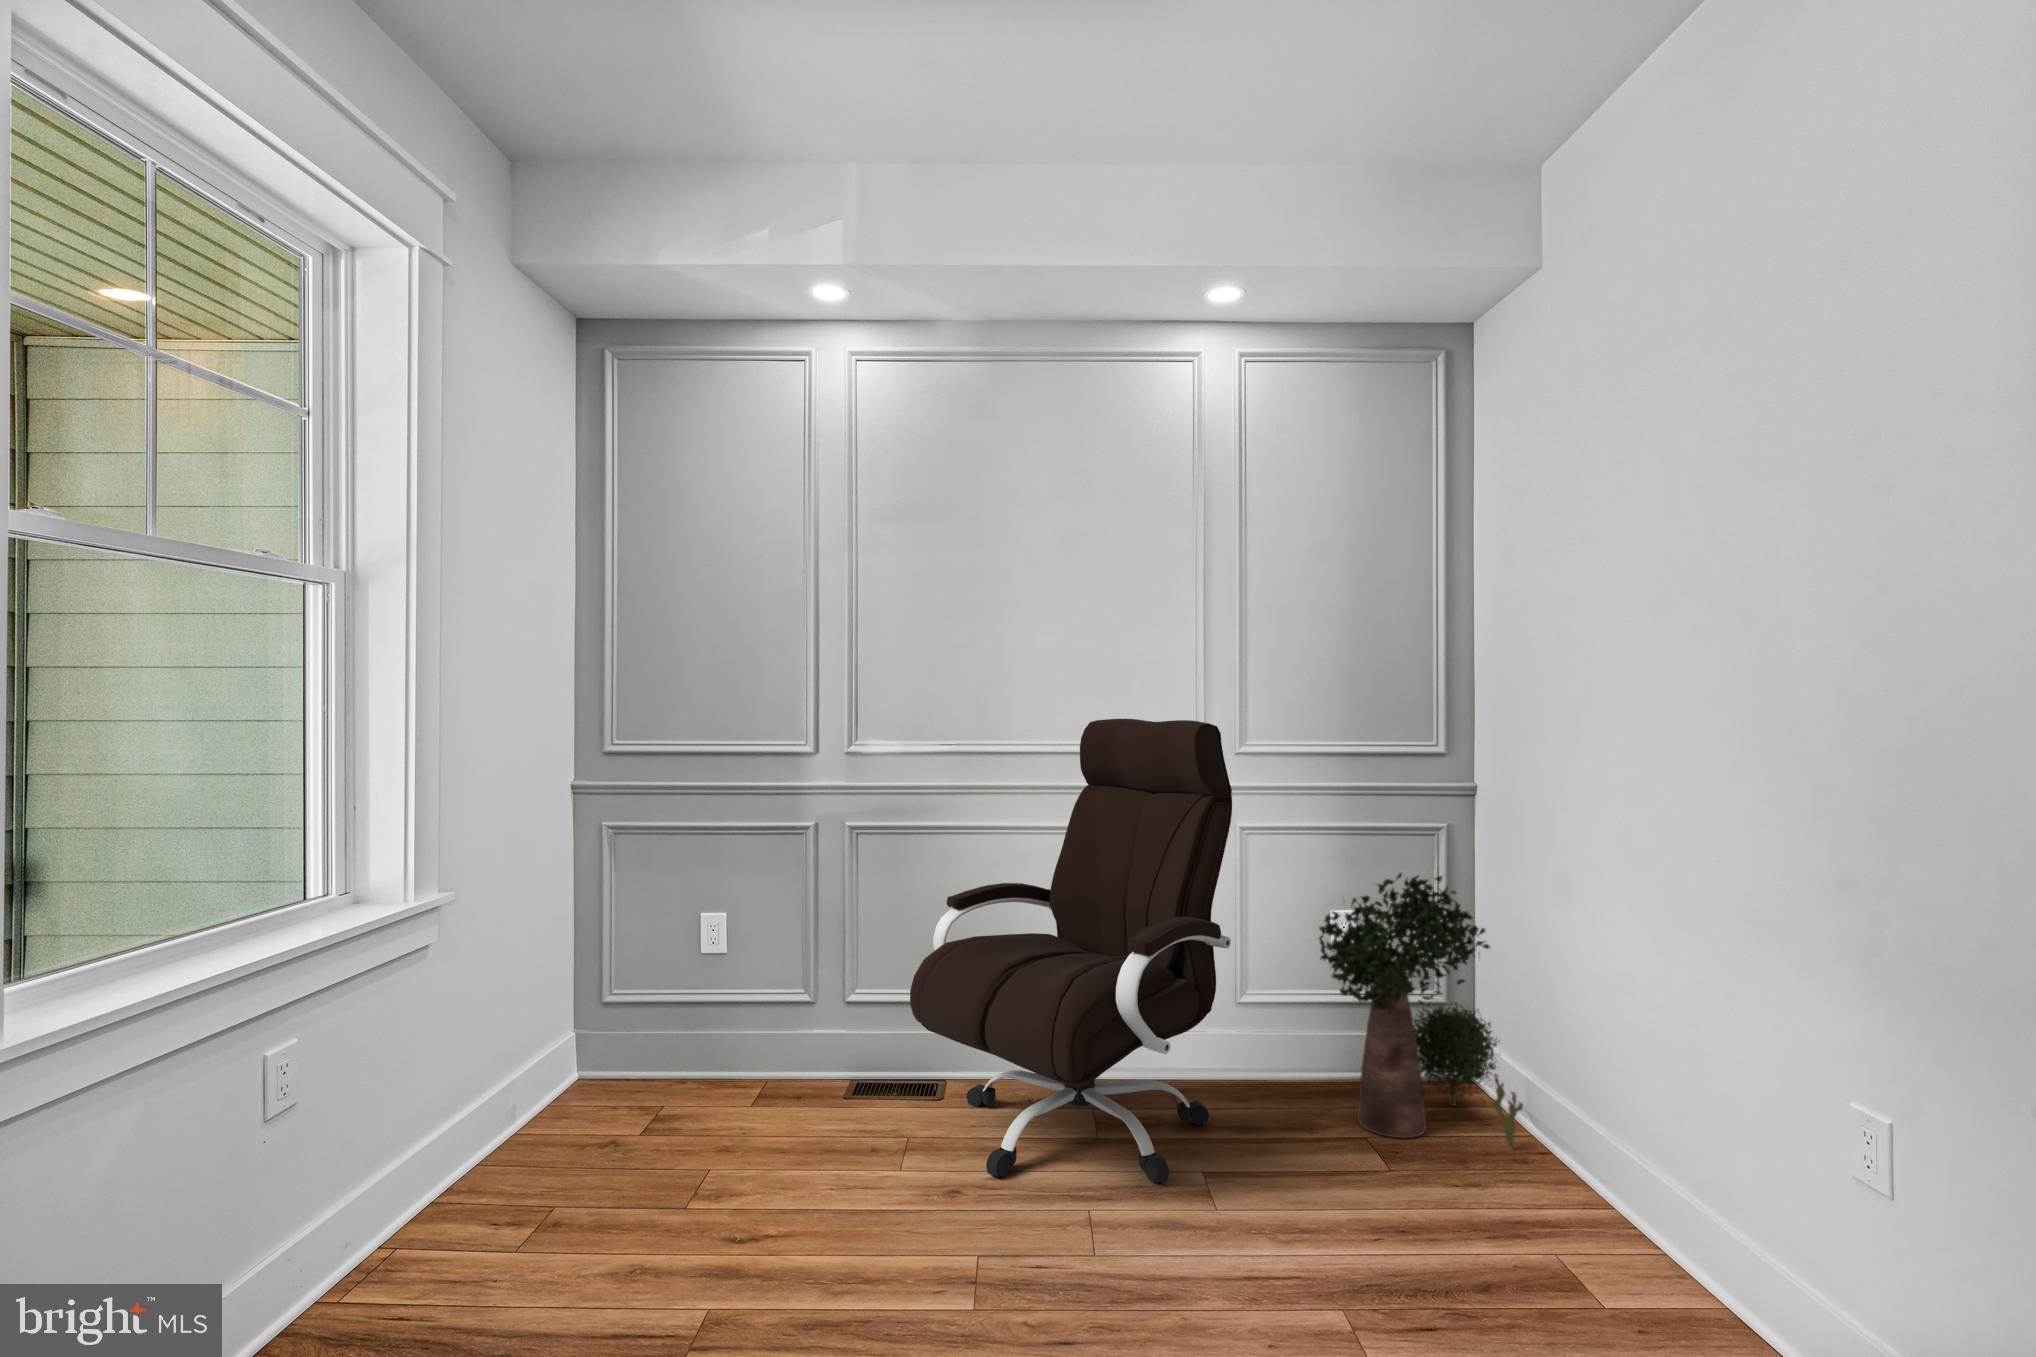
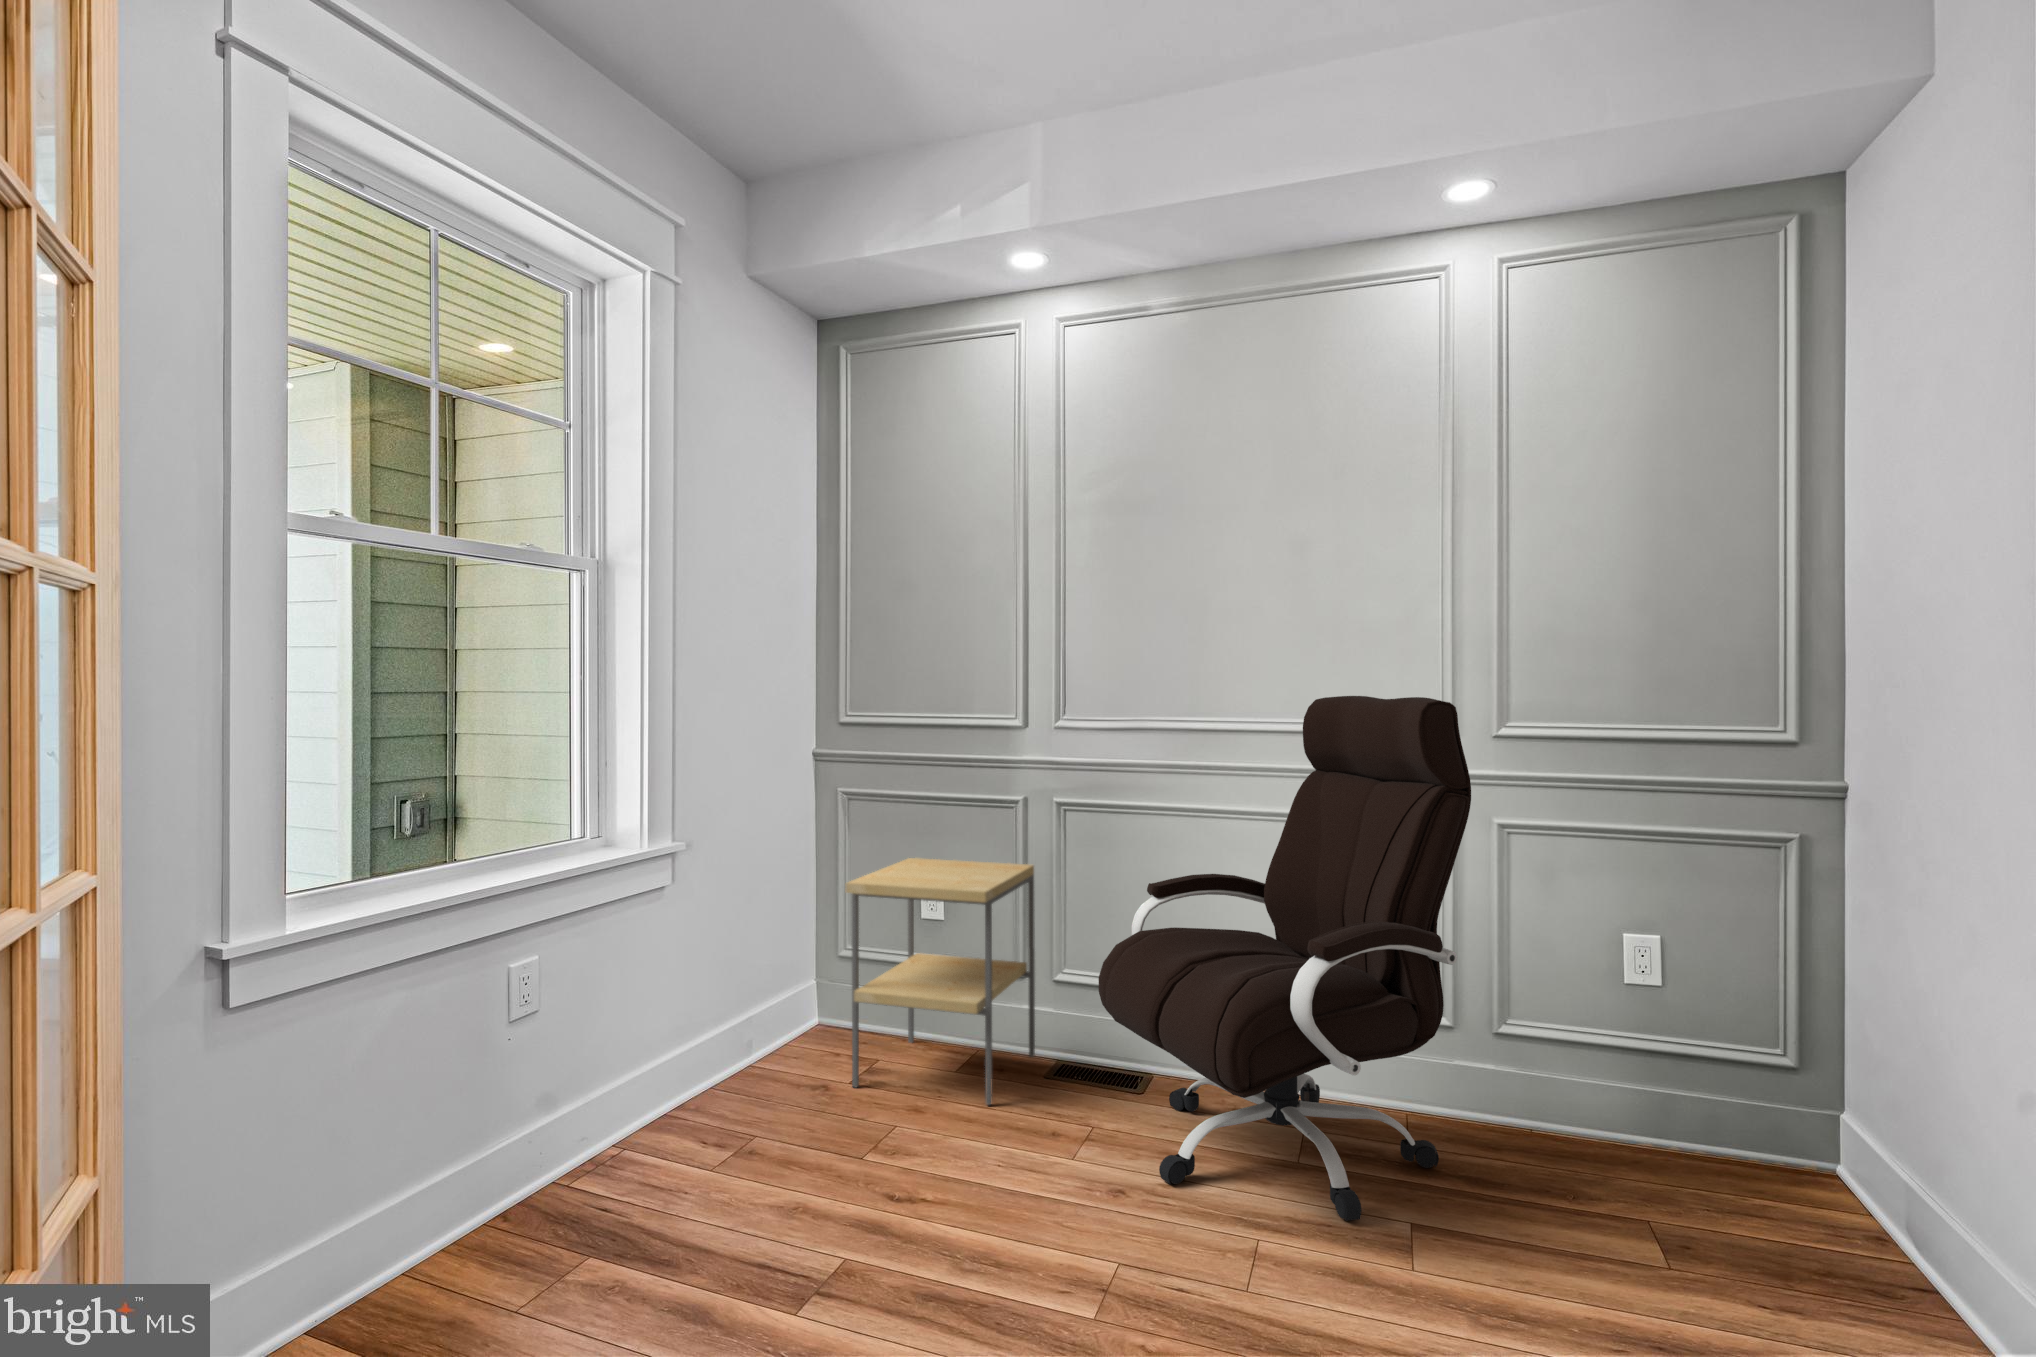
potted plant: present [1319,873,1523,1148] -> none [1589,892,1872,1265]
side table: none [639,886,821,1132] -> present [846,858,1035,1105]

